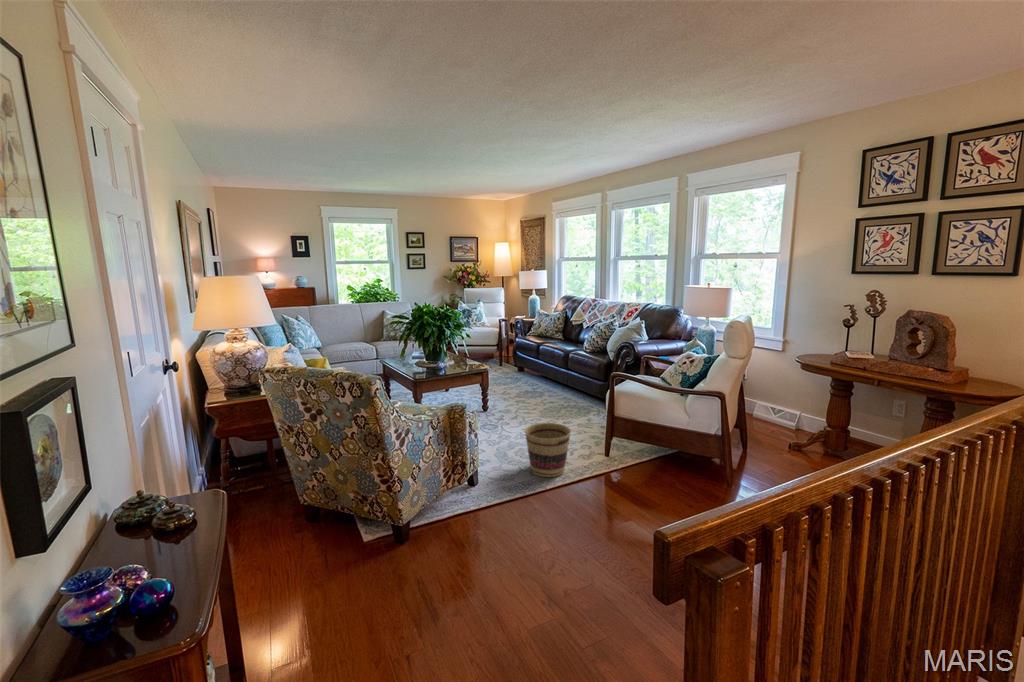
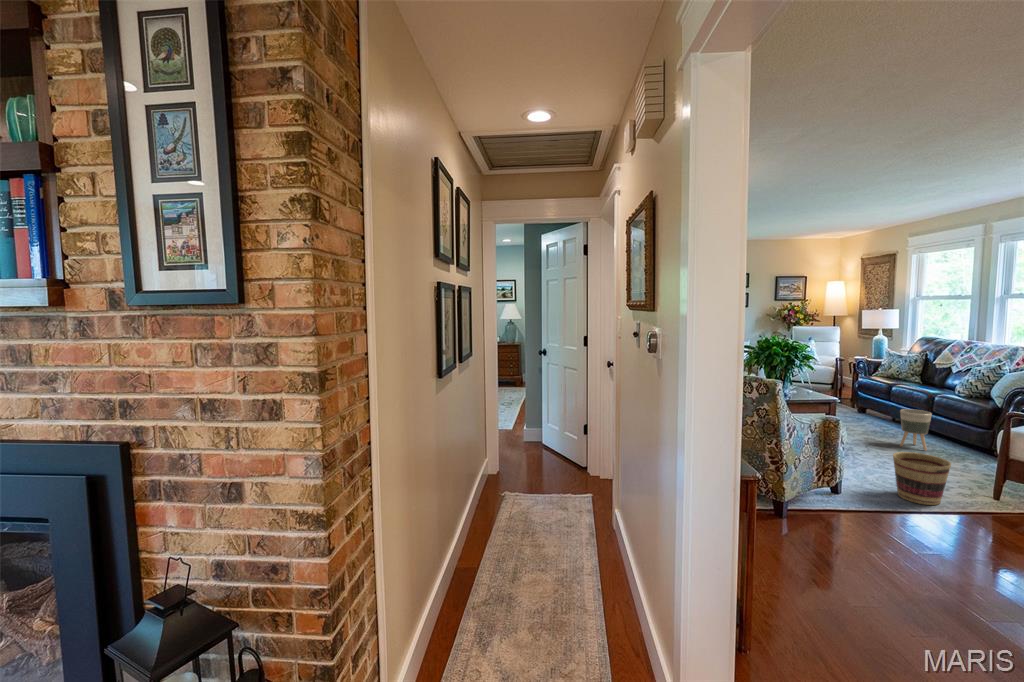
planter: none [543,370,566,409] -> present [900,409,932,450]

